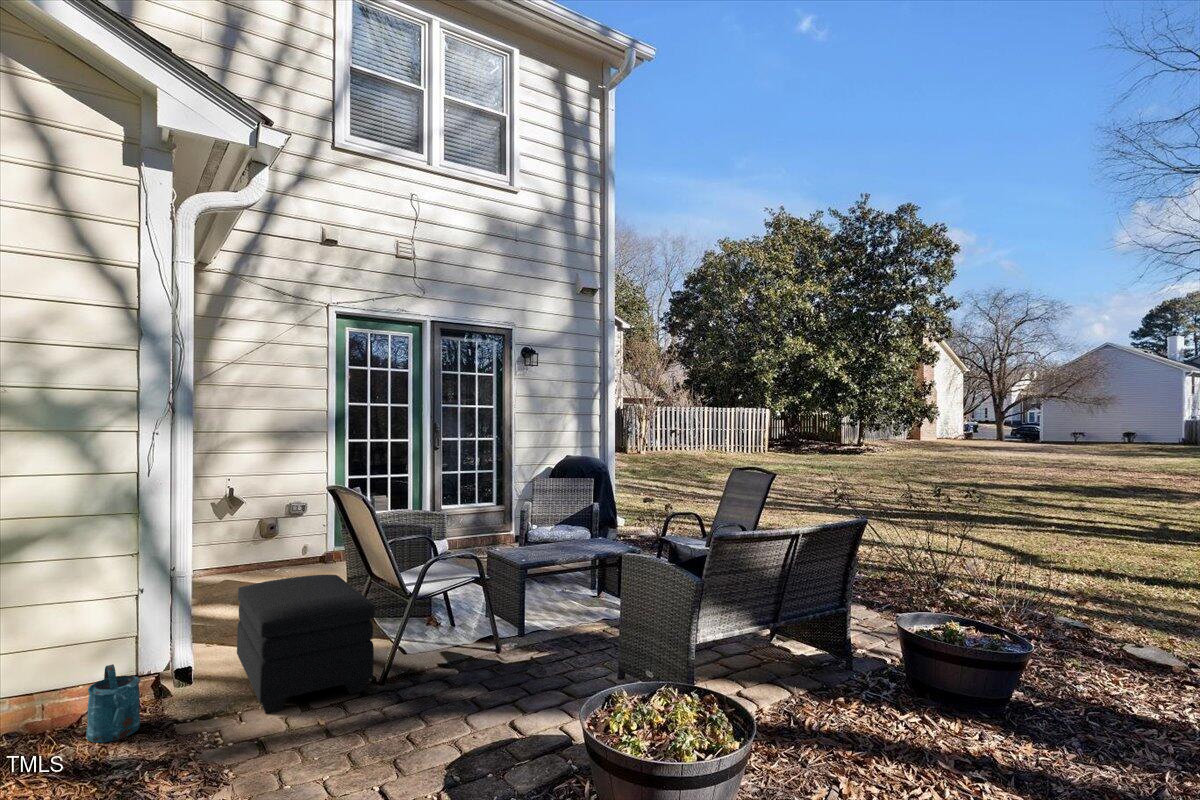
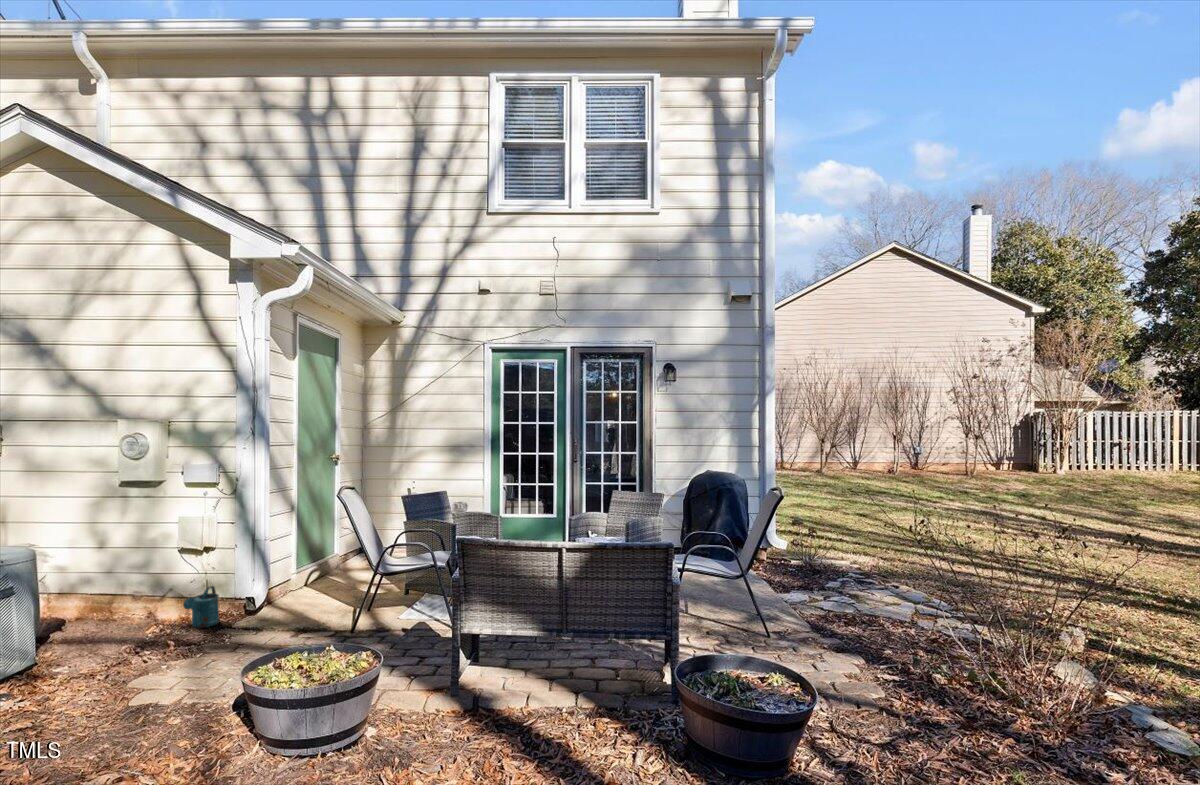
ottoman: present [237,575,375,714] -> none [260,554,367,638]

